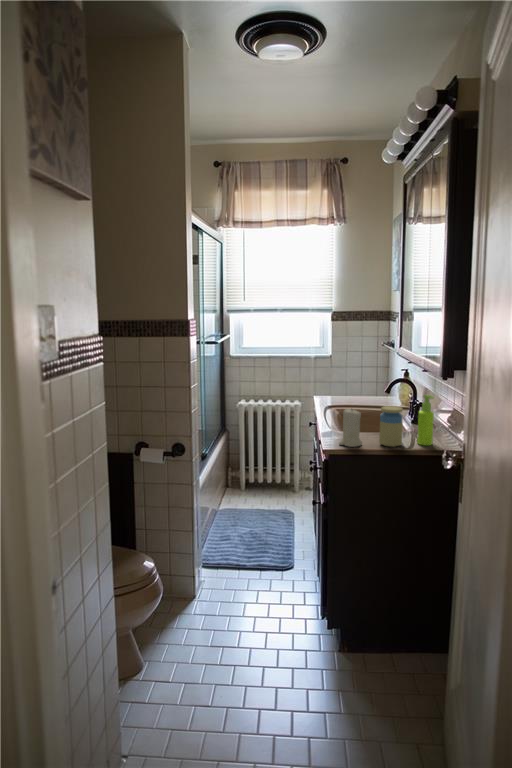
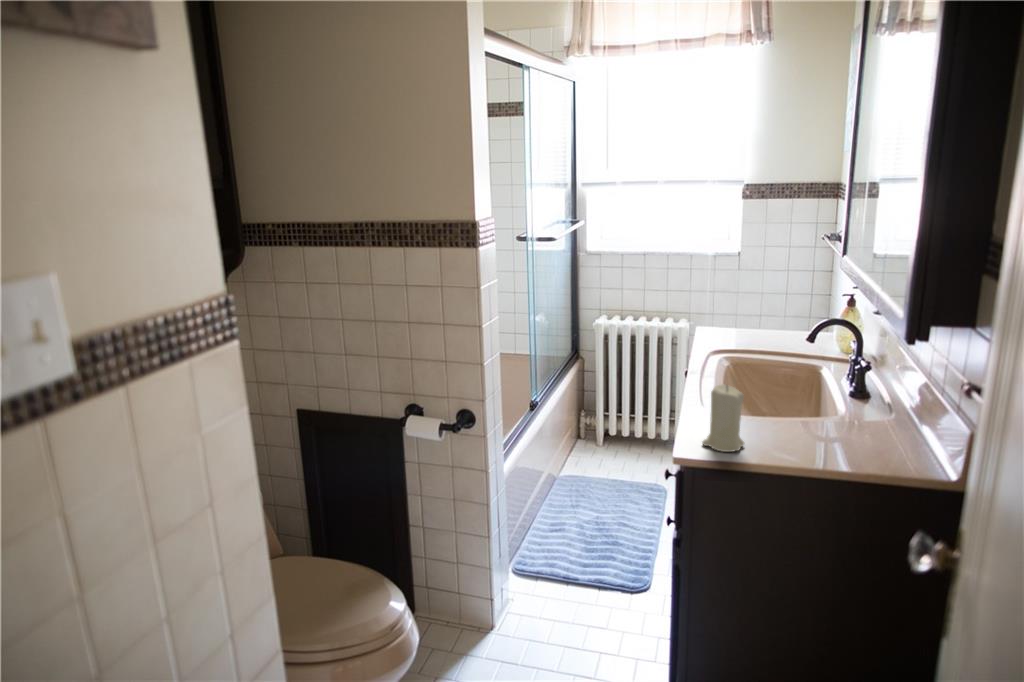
soap dispenser: present [417,395,434,445] -> none [848,367,886,458]
jar: present [379,406,403,447] -> none [775,383,822,457]

